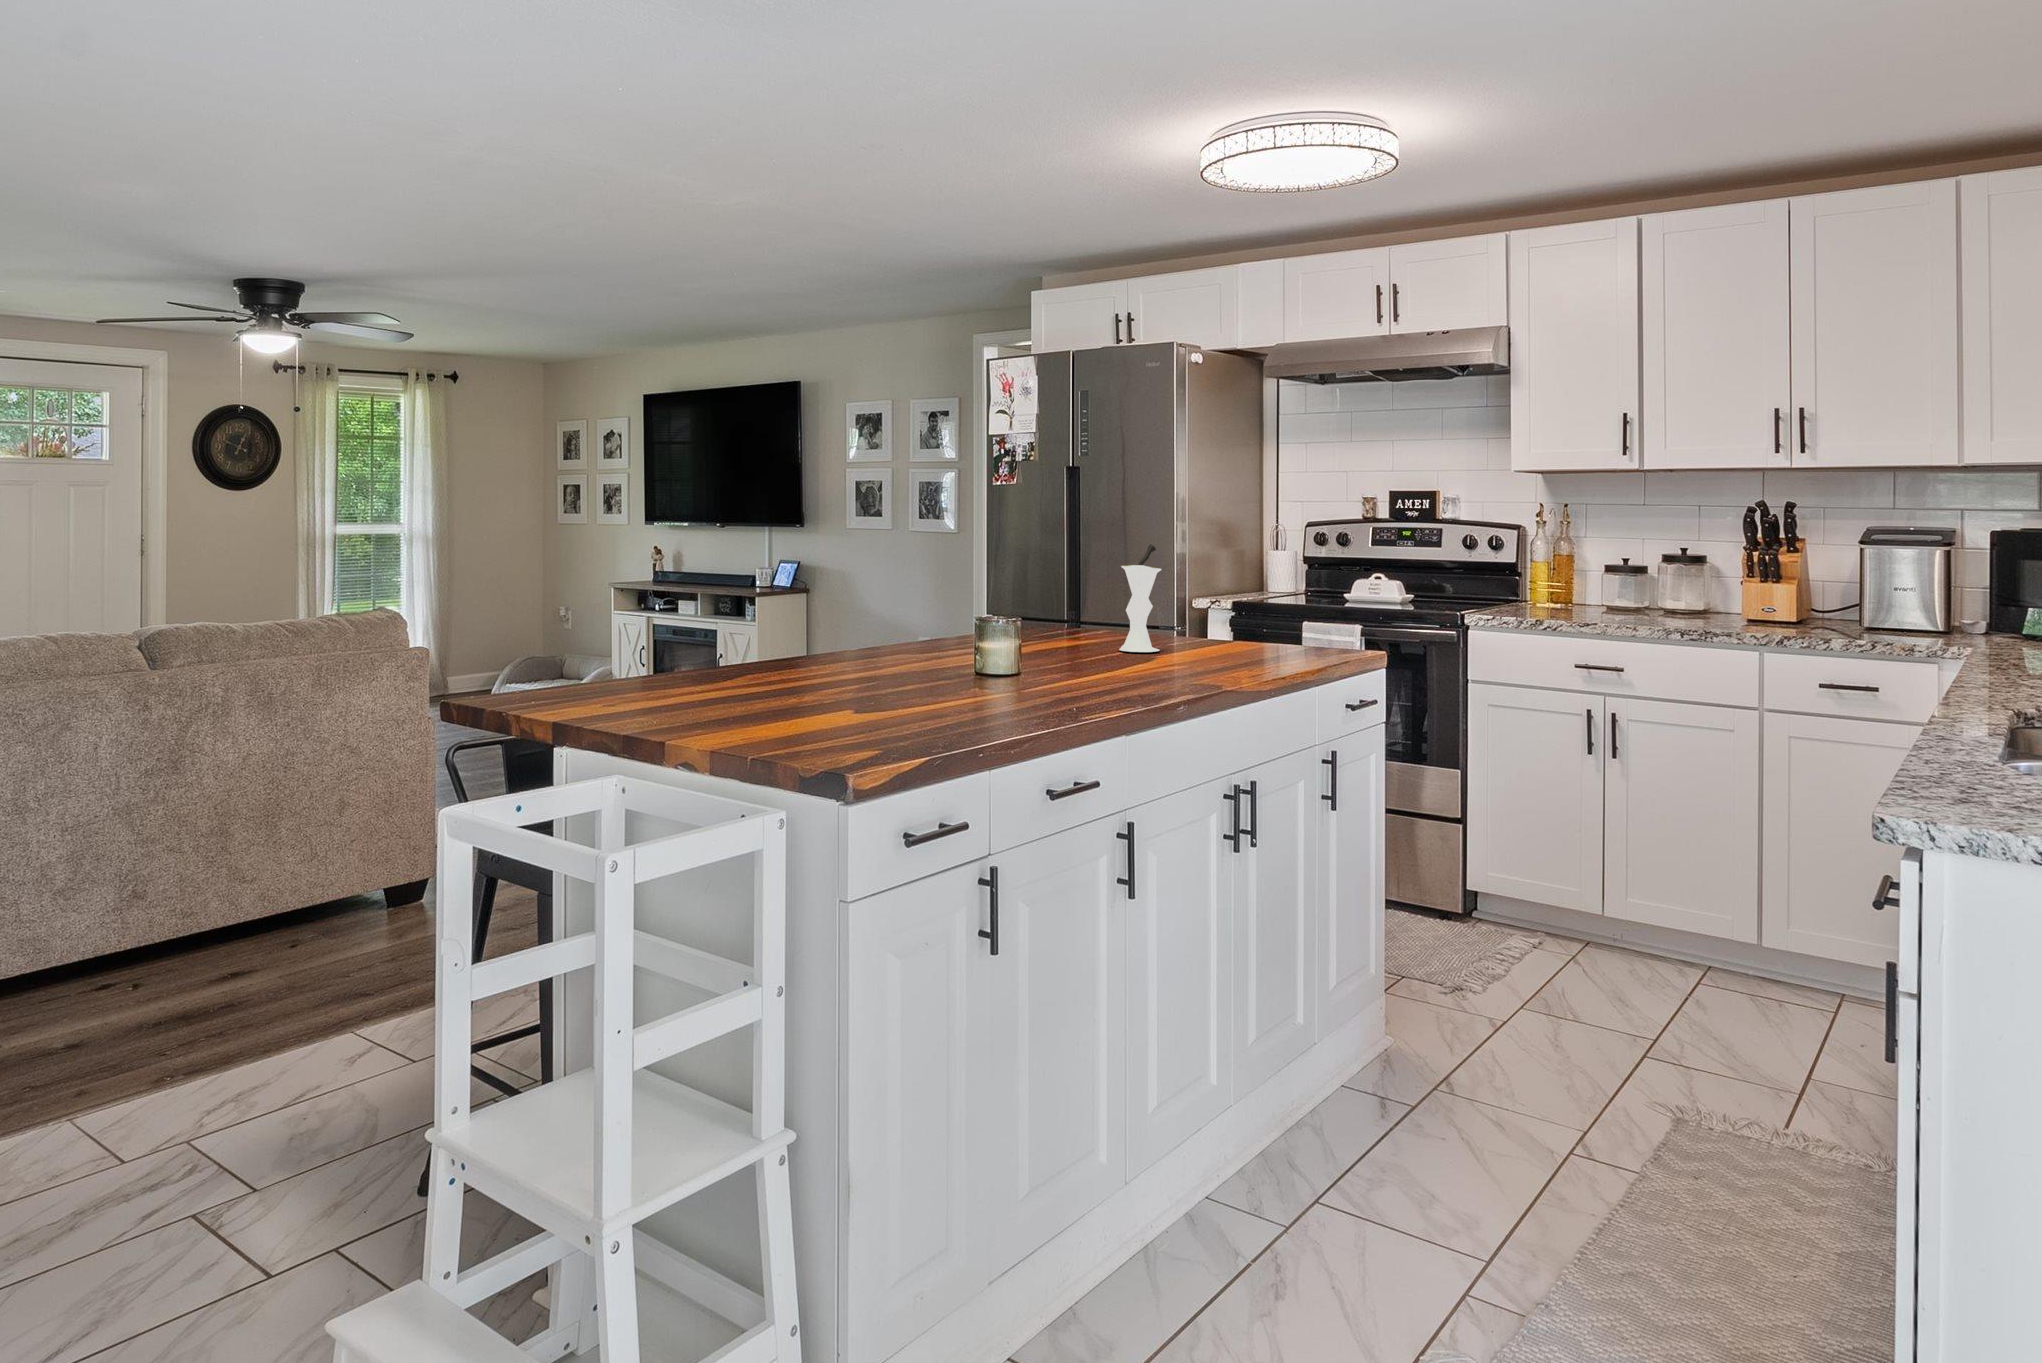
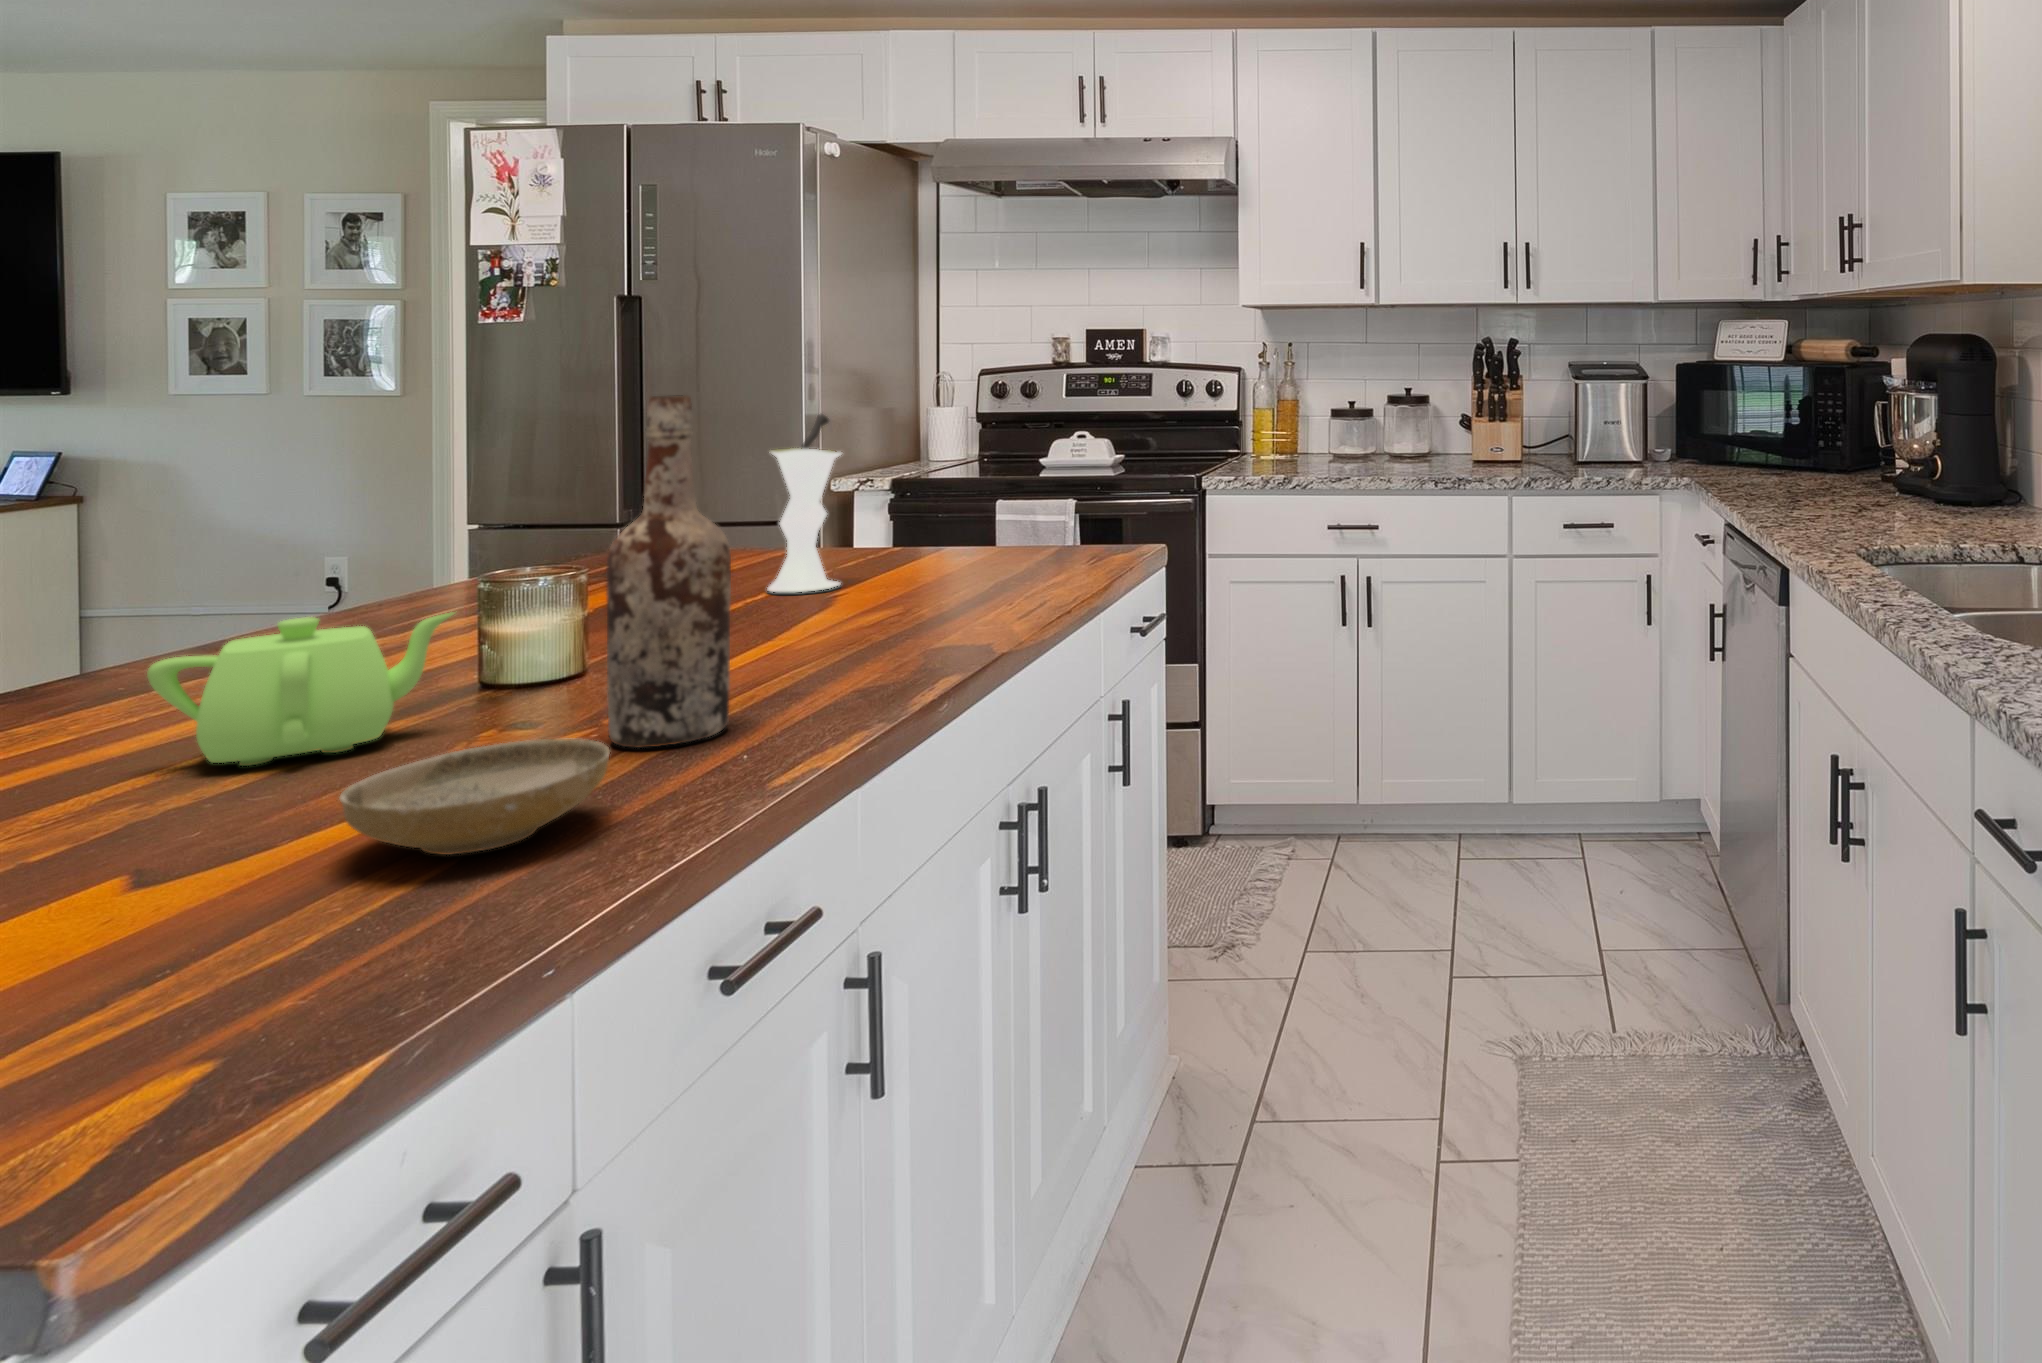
wine bottle: none [1021,526,1073,698] -> present [606,395,731,748]
teapot: none [861,623,965,685] -> present [147,613,454,766]
ceramic bowl: none [921,678,1013,716] -> present [340,739,610,855]

